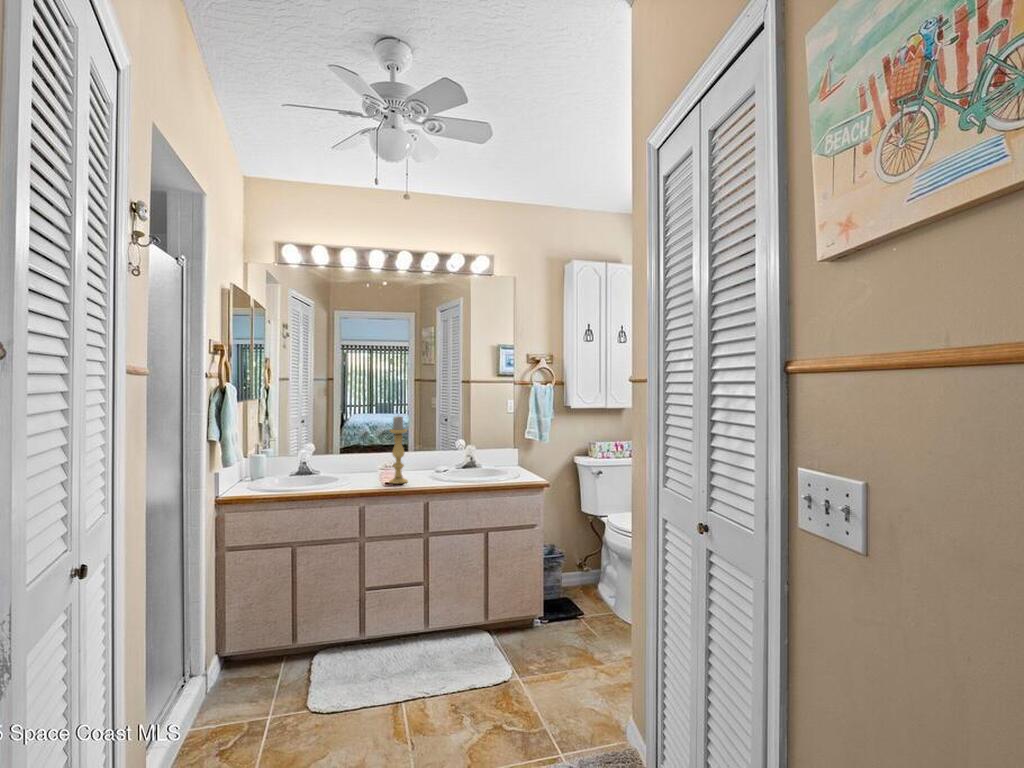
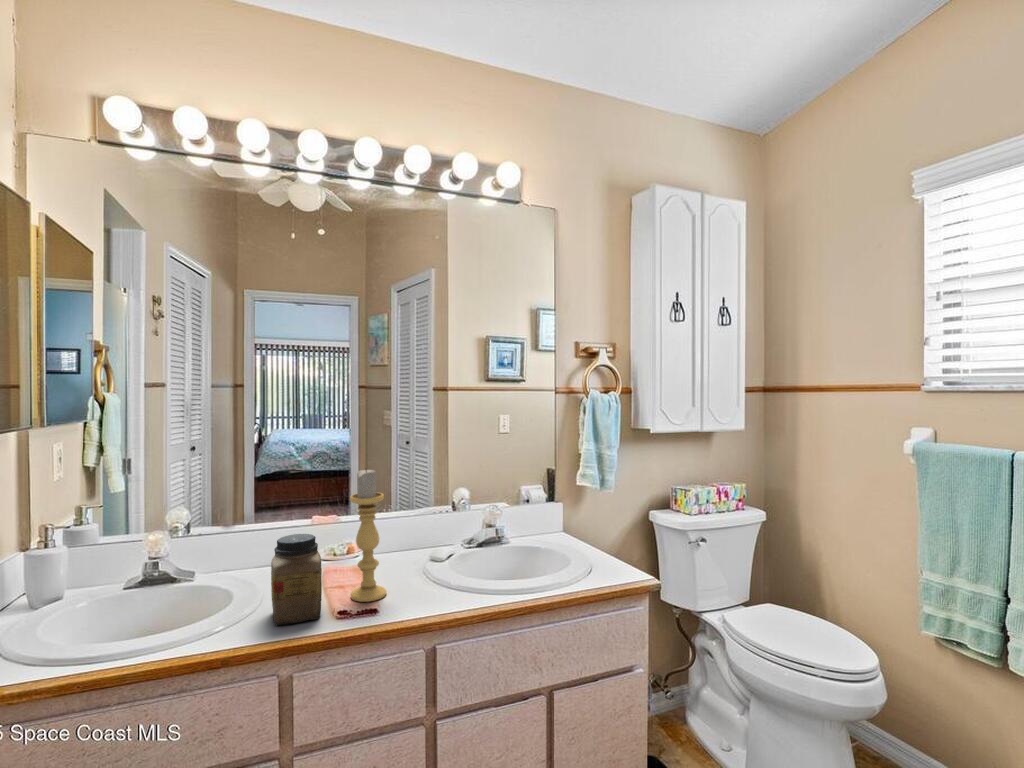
jar: none [350,447,375,488] -> present [271,534,322,626]

